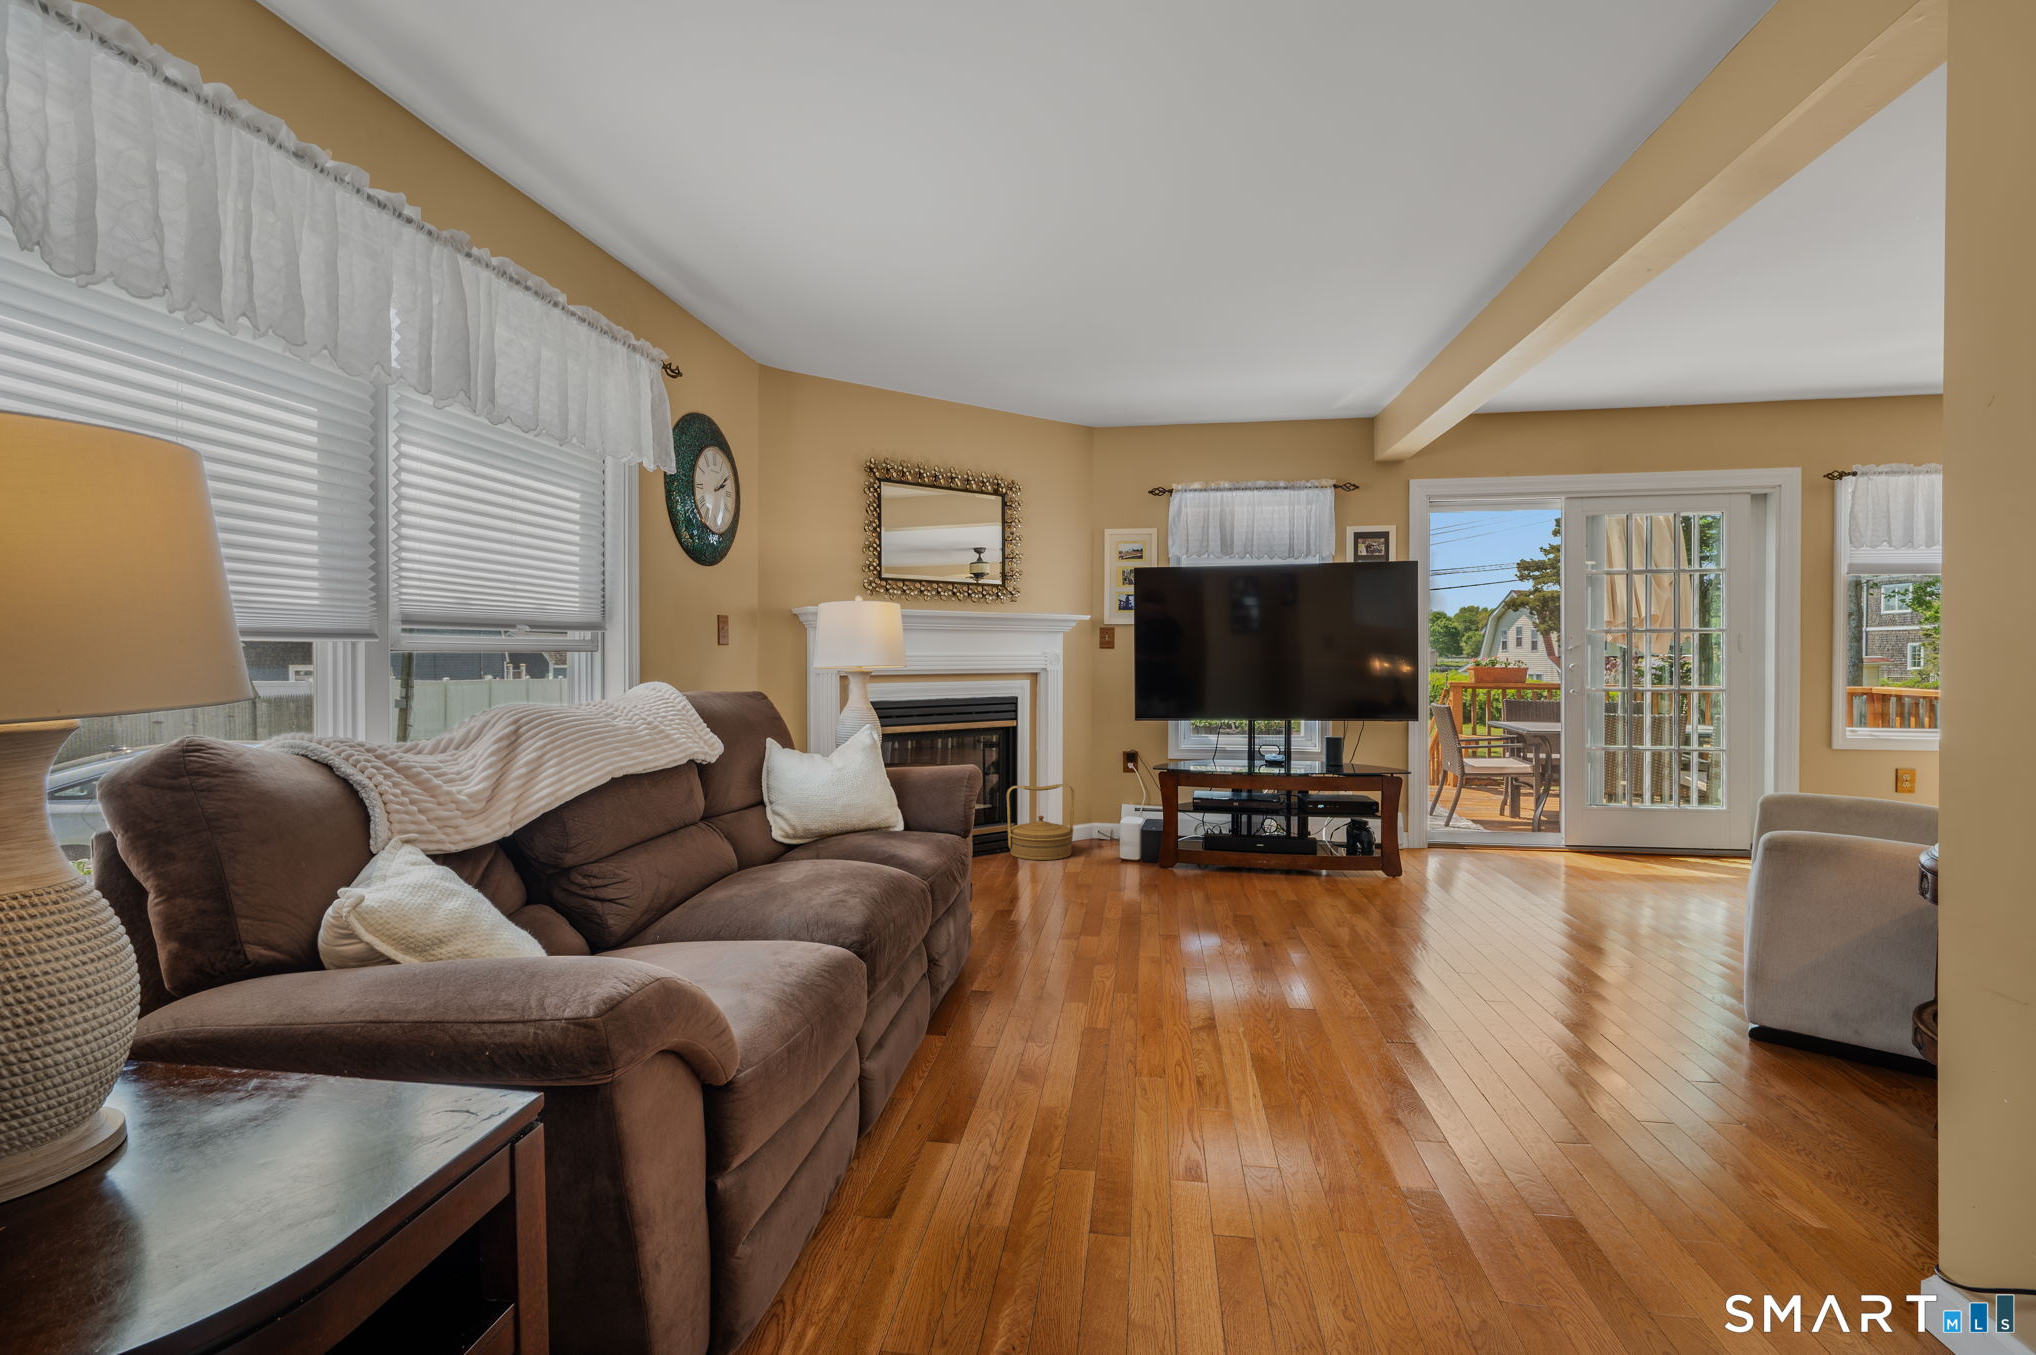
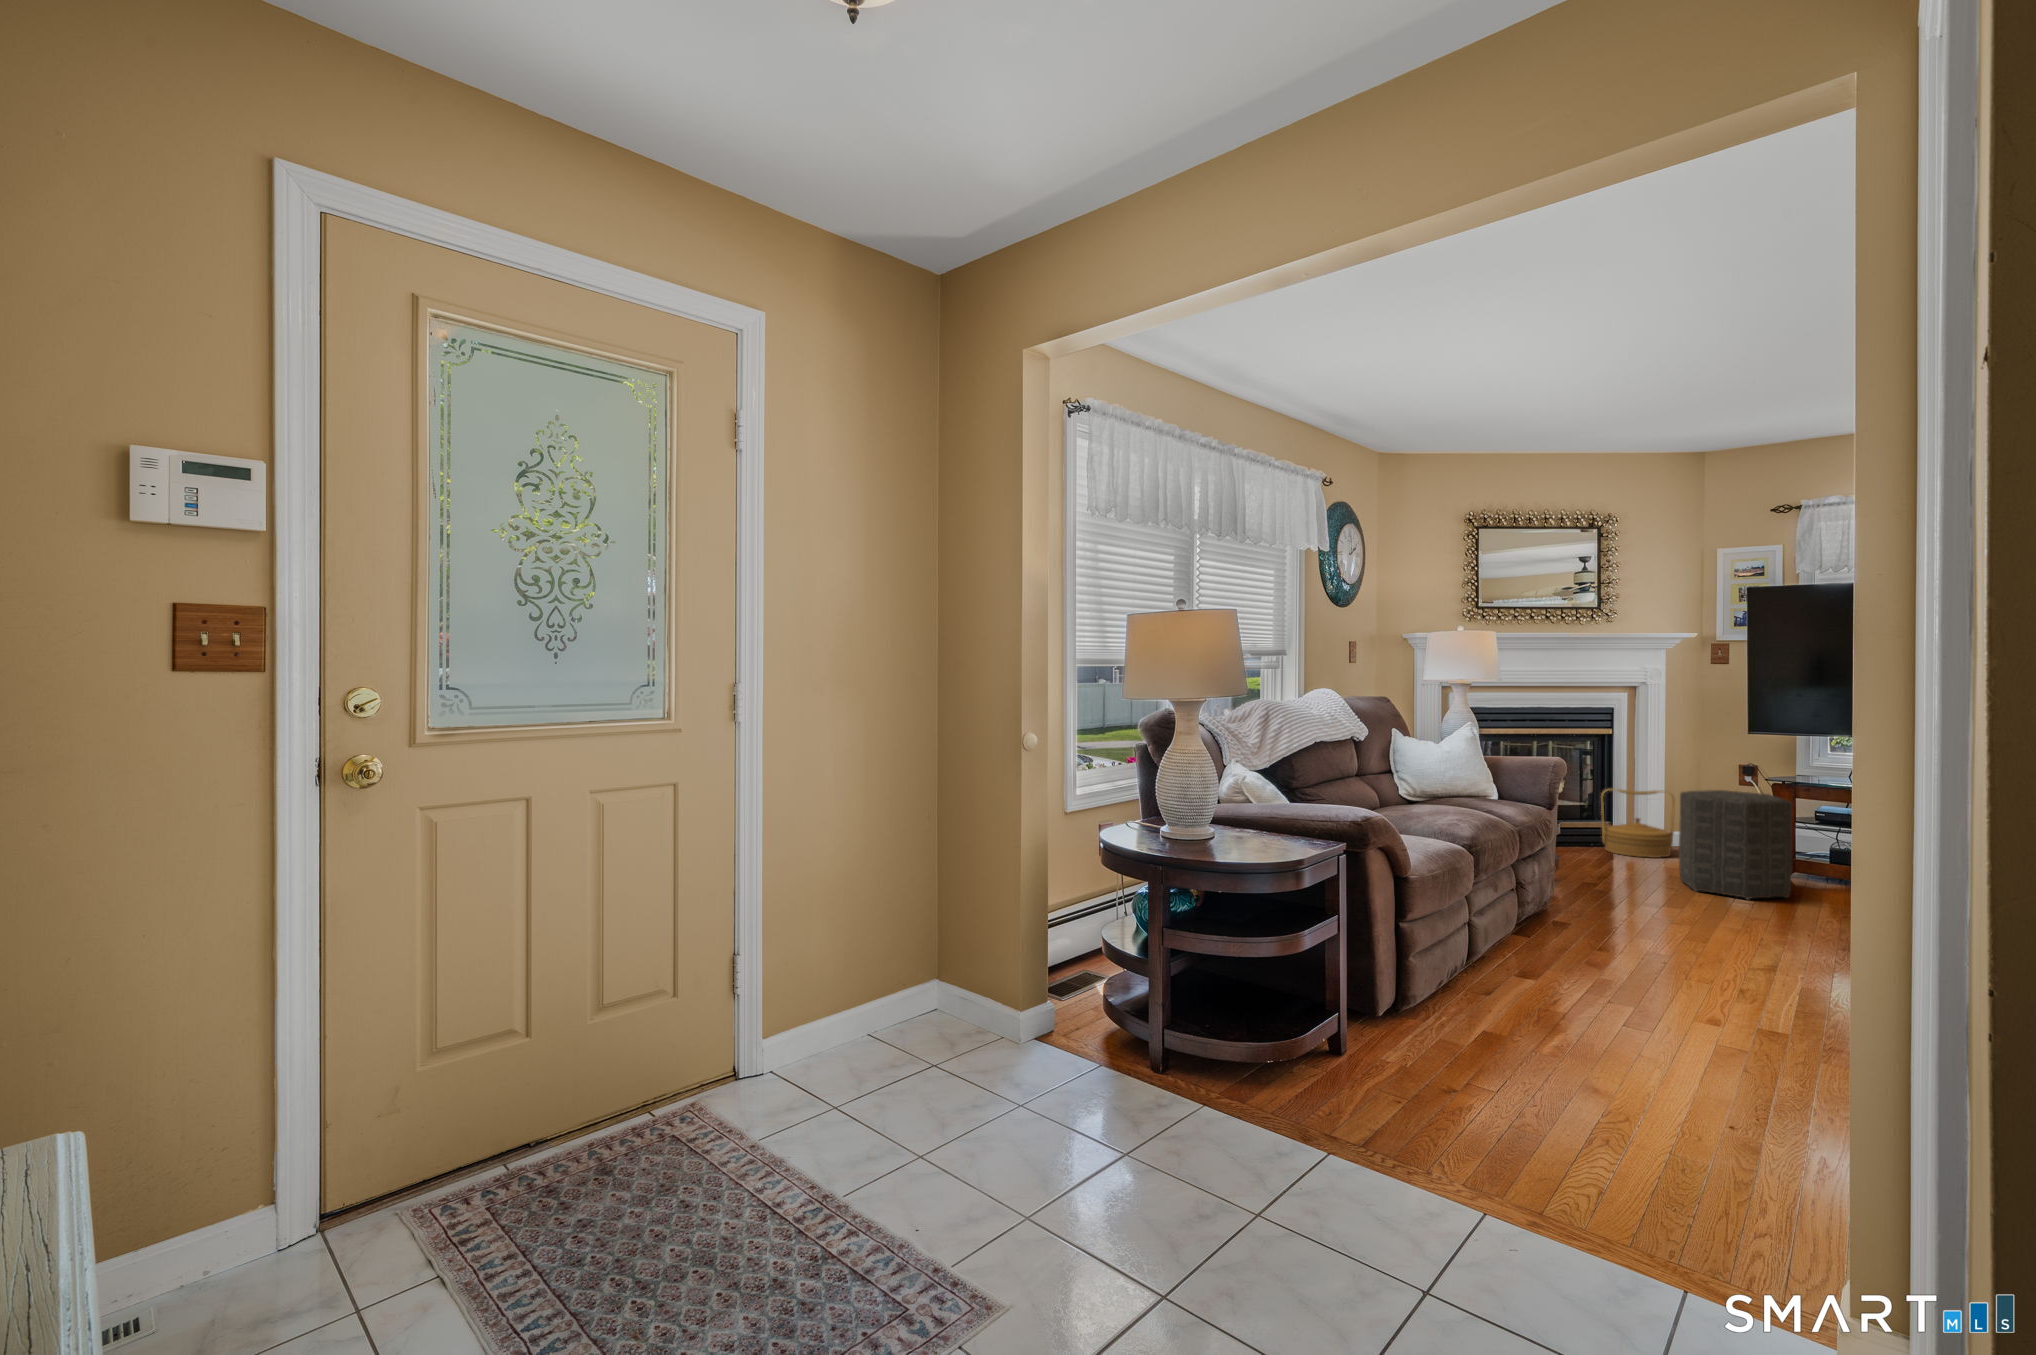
ottoman: none [1090,785,1194,910] -> present [1679,790,1792,899]

